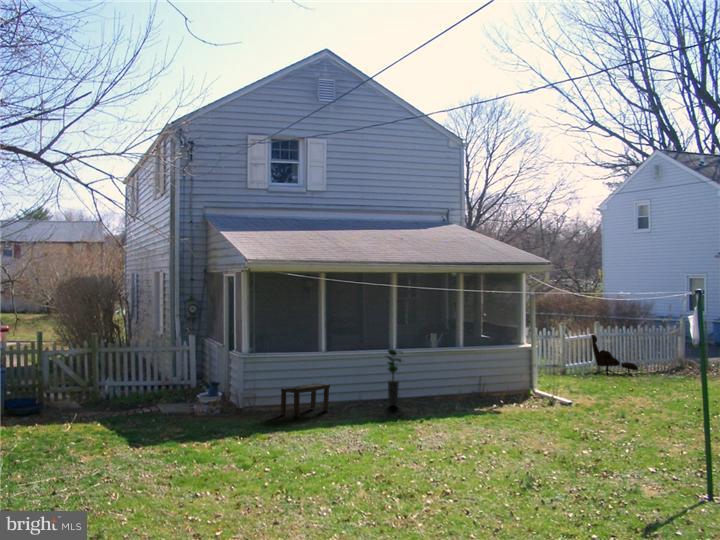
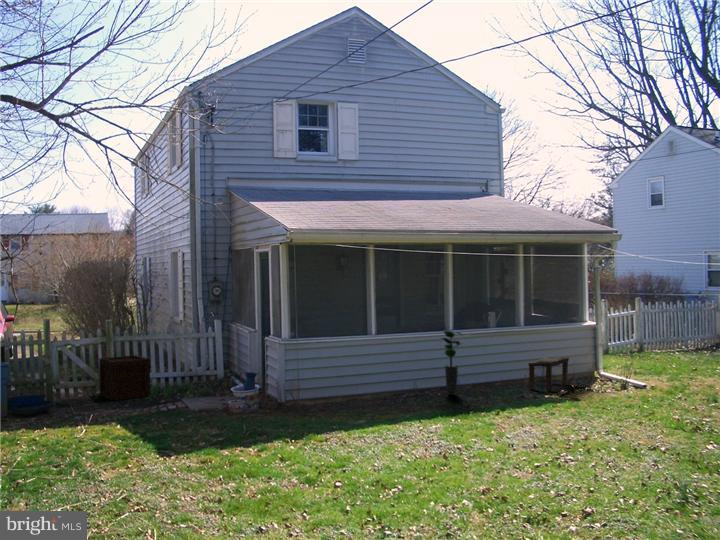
lounge chair: present [591,334,638,376] -> none [640,311,693,355]
wooden crate: none [84,365,129,405] -> present [99,355,150,401]
bench: present [281,383,330,417] -> present [528,357,569,392]

